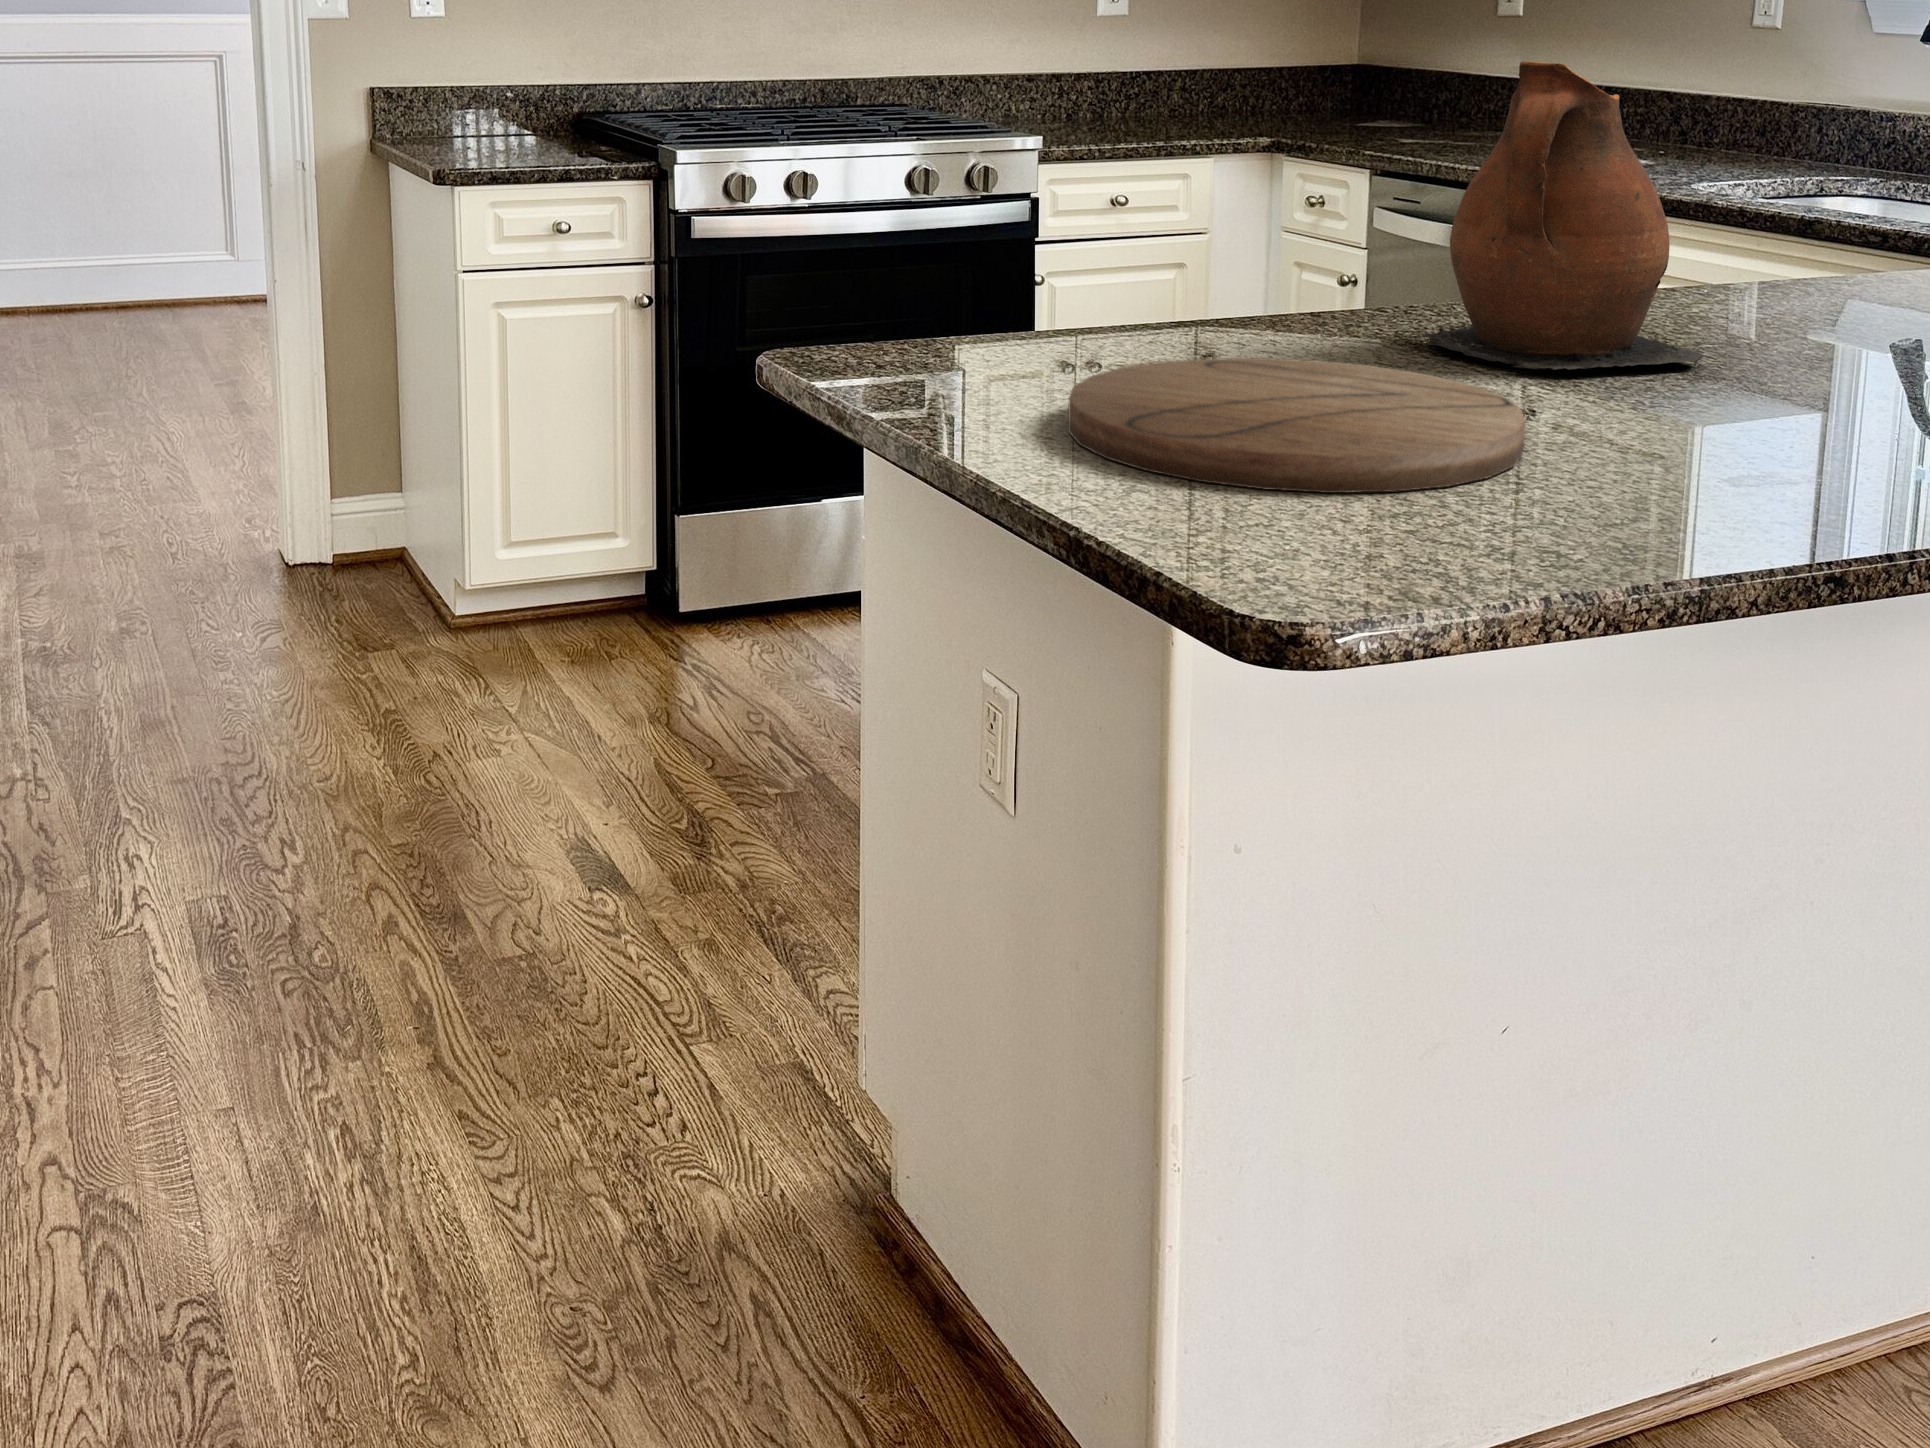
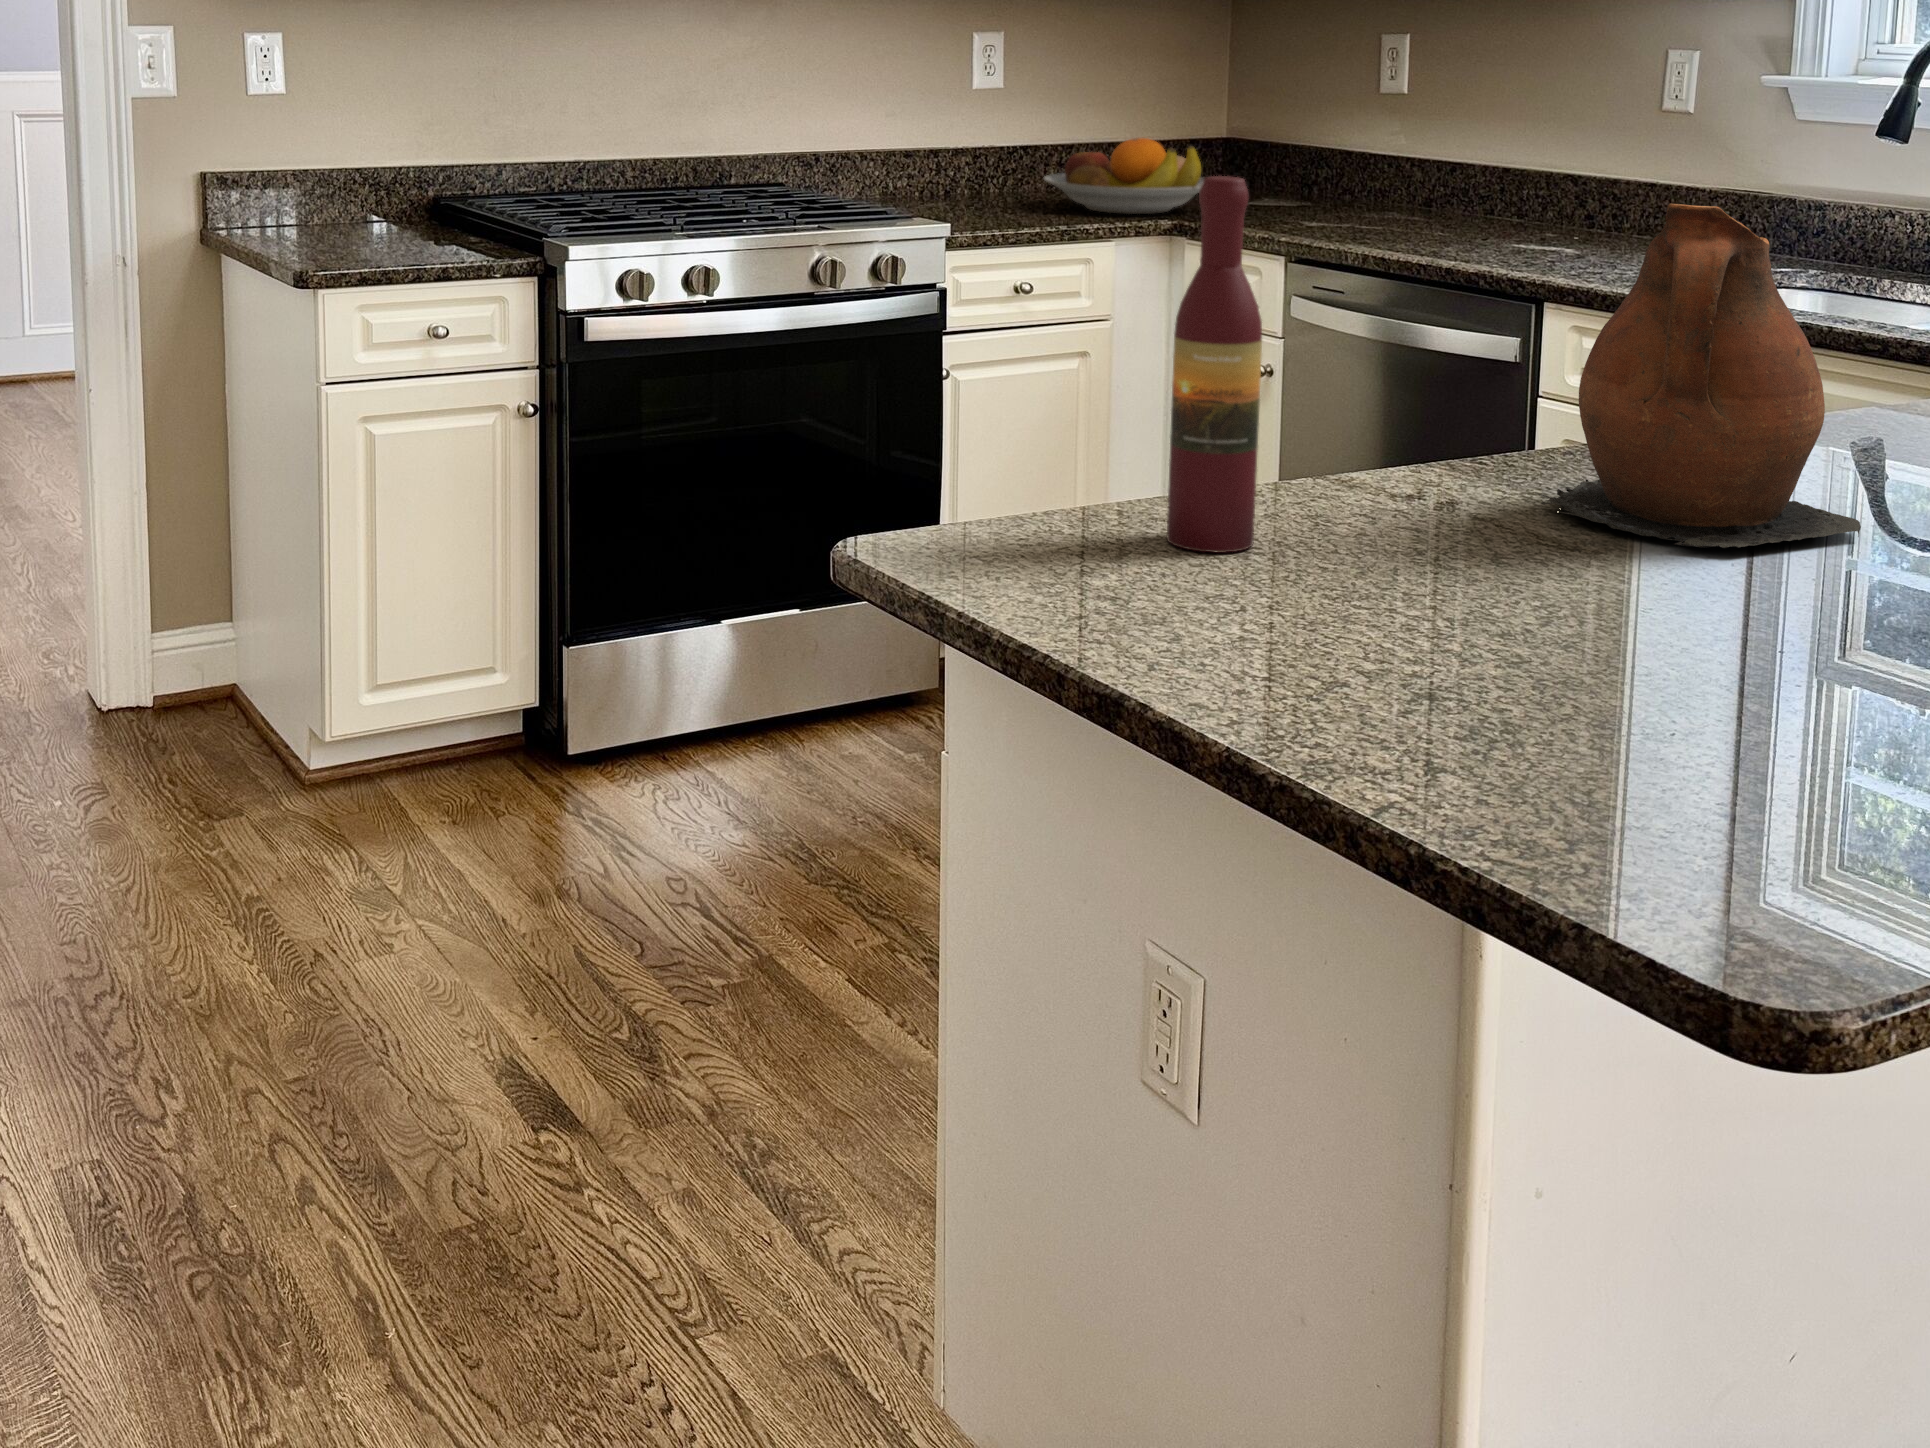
wine bottle: none [1058,35,1140,365] -> present [1167,176,1262,552]
fruit bowl: none [1153,60,1318,132] -> present [1044,138,1204,214]
cutting board: present [1068,358,1526,493] -> none [1249,550,1794,750]

